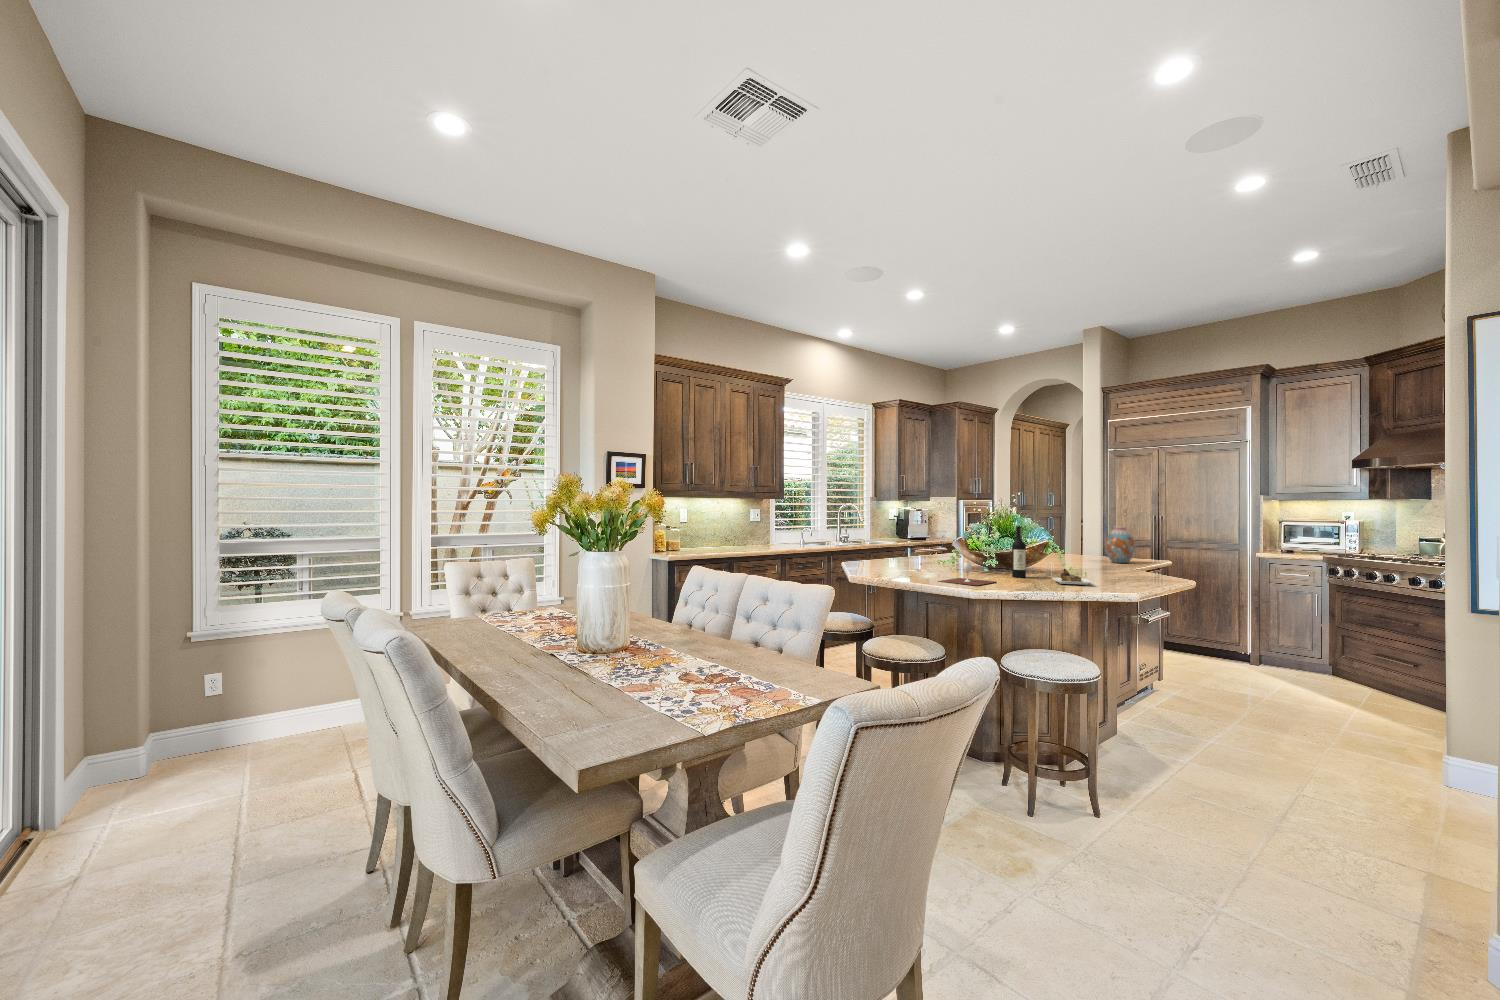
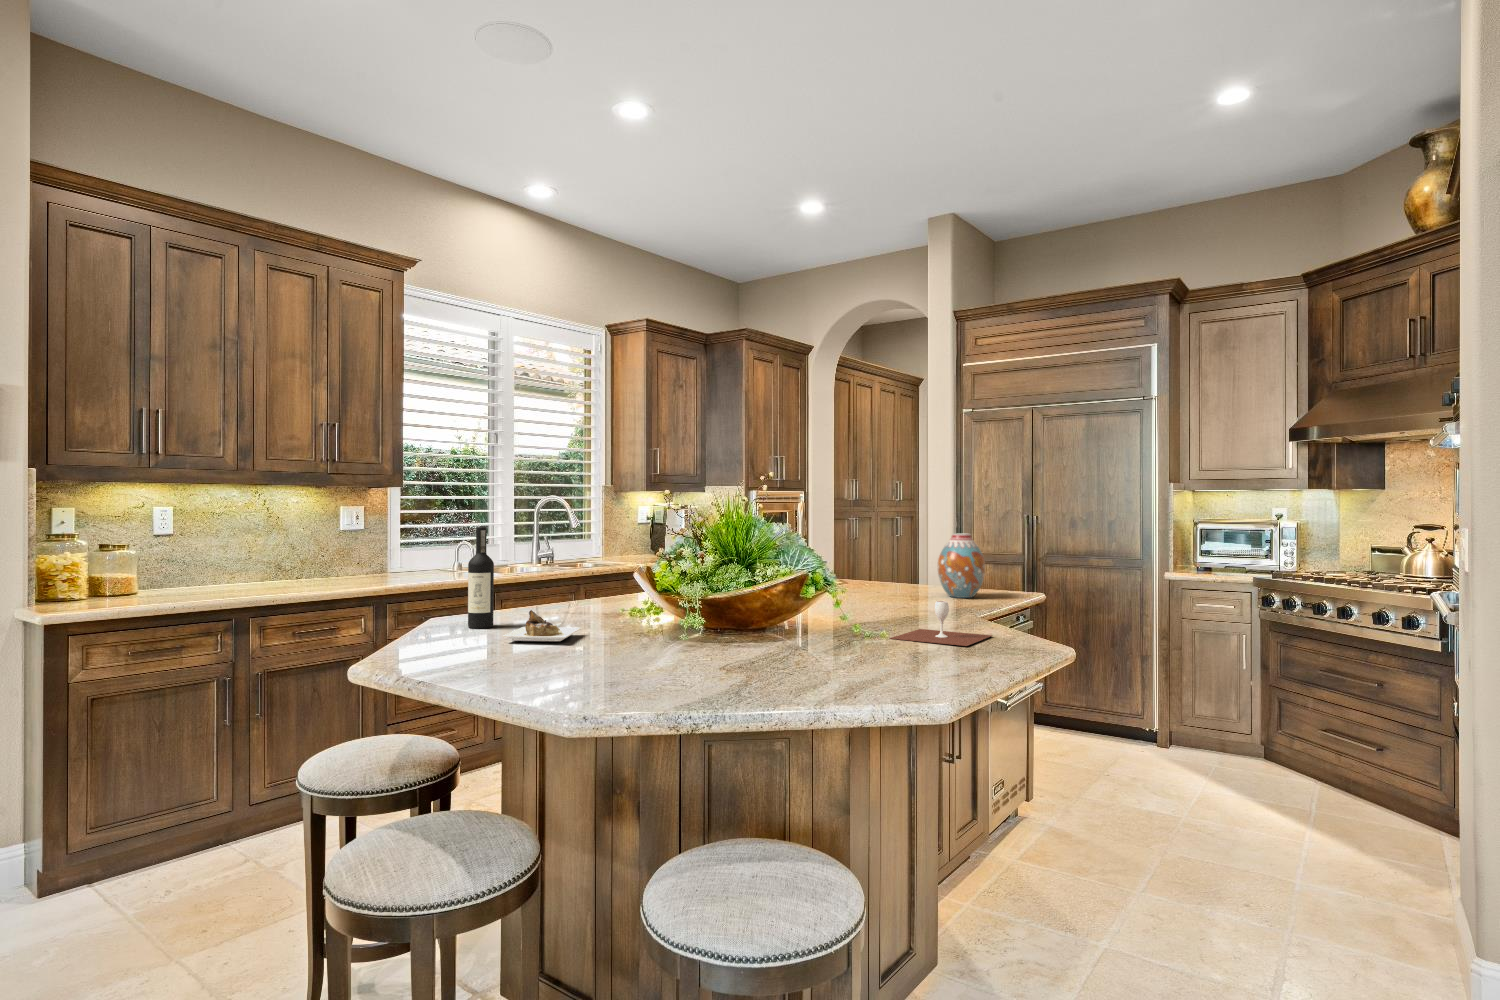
wine bottle: present [1012,526,1092,585] -> present [468,527,581,641]
wine glass: present [940,562,995,585] -> present [890,601,992,646]

